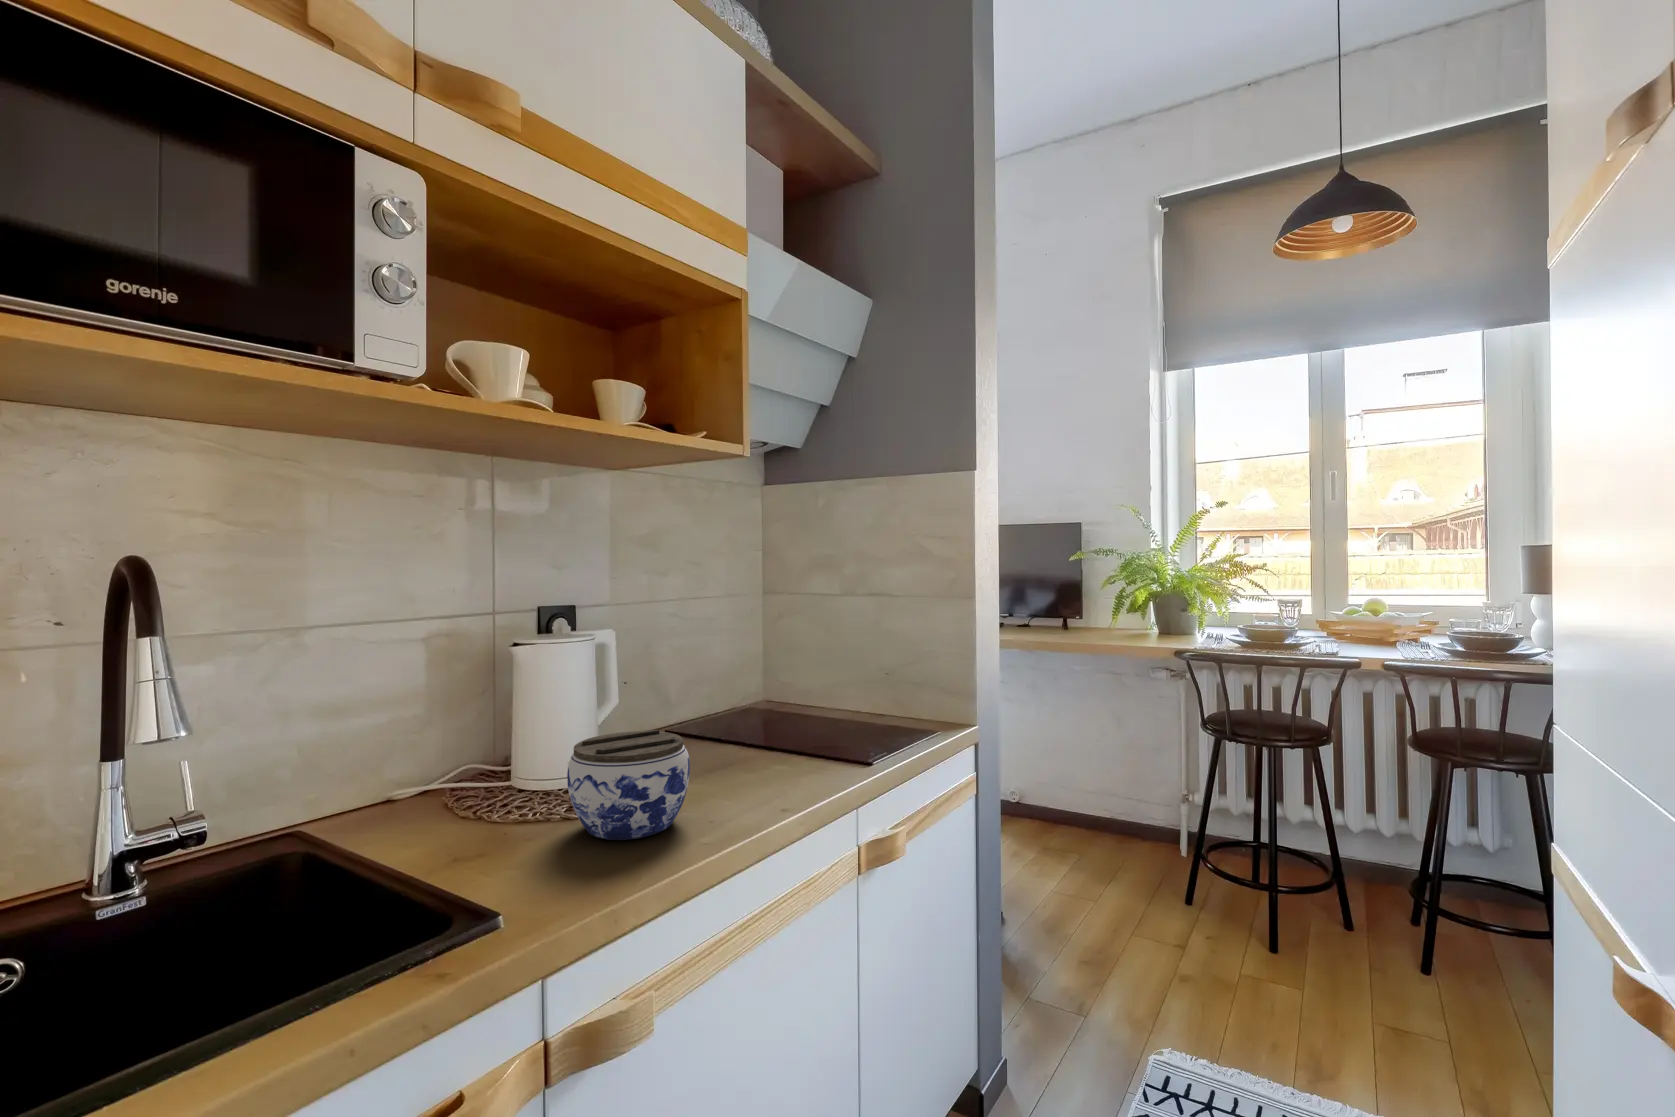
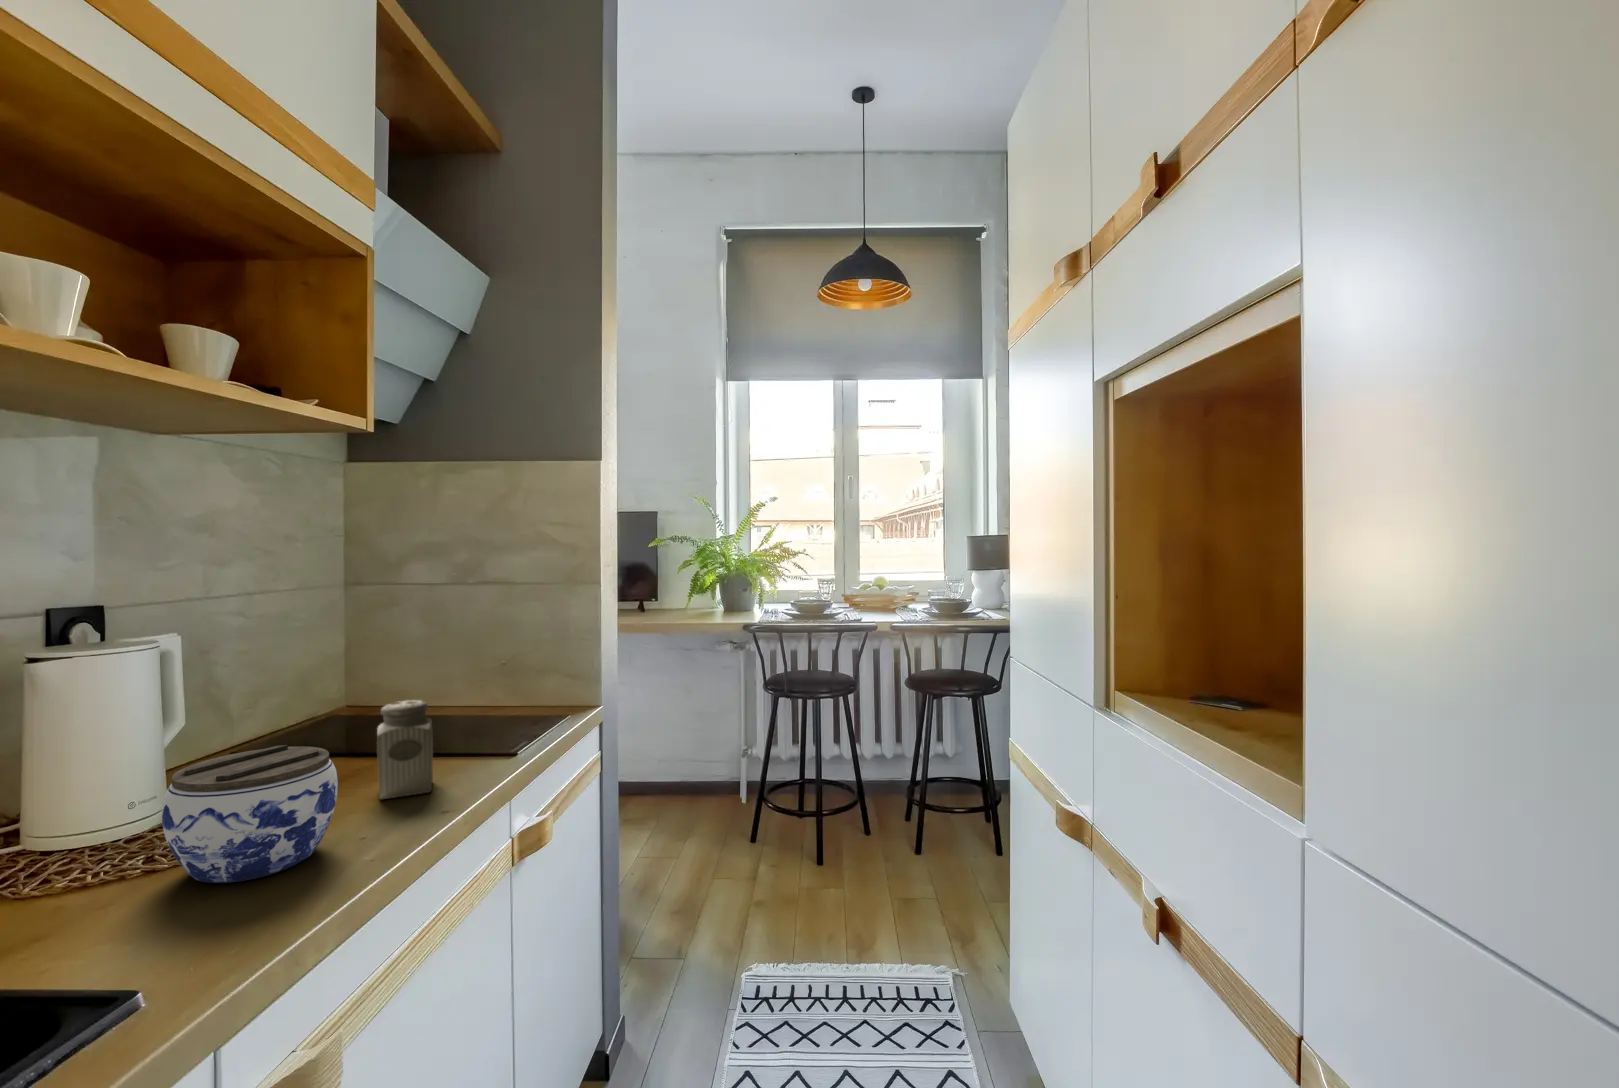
salt shaker: none [737,702,787,790] -> present [377,700,433,799]

